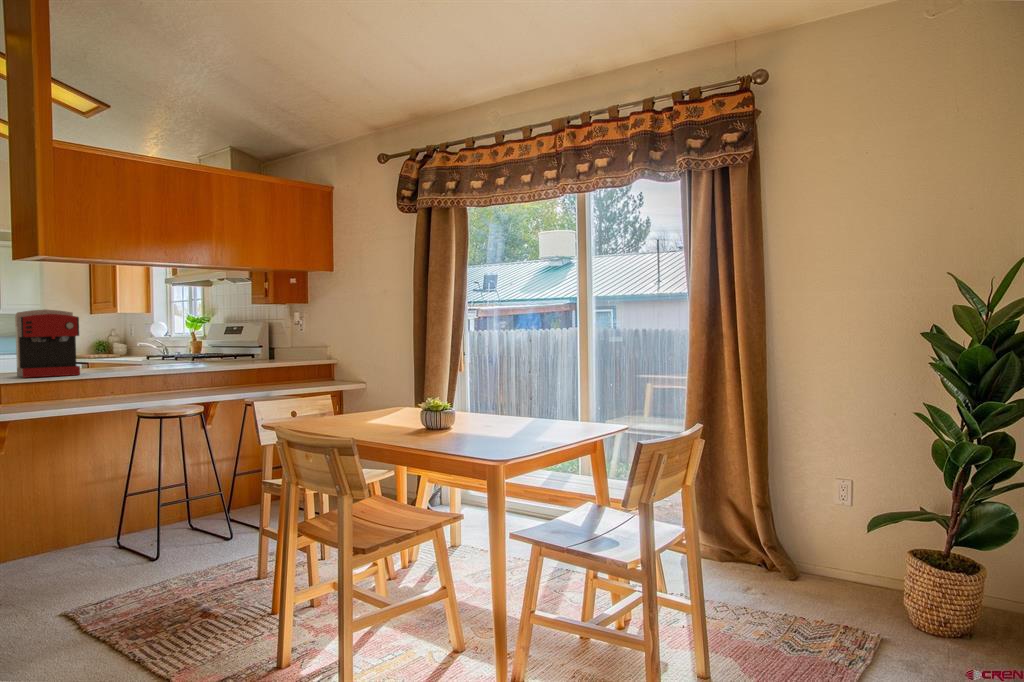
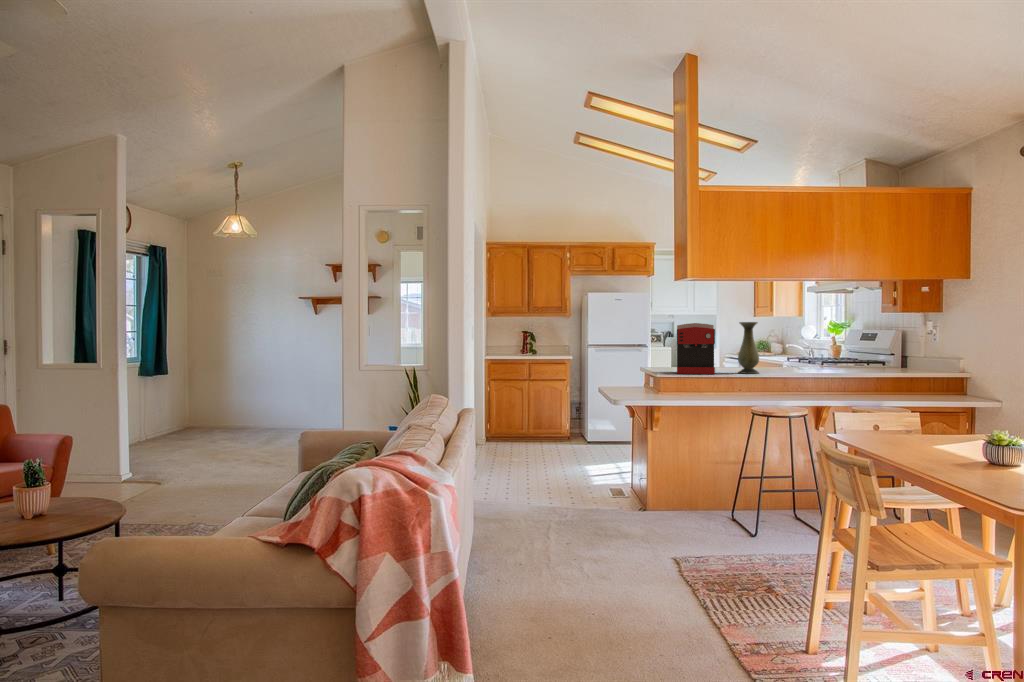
vase: none [108,309,137,372] -> present [738,322,759,374]

